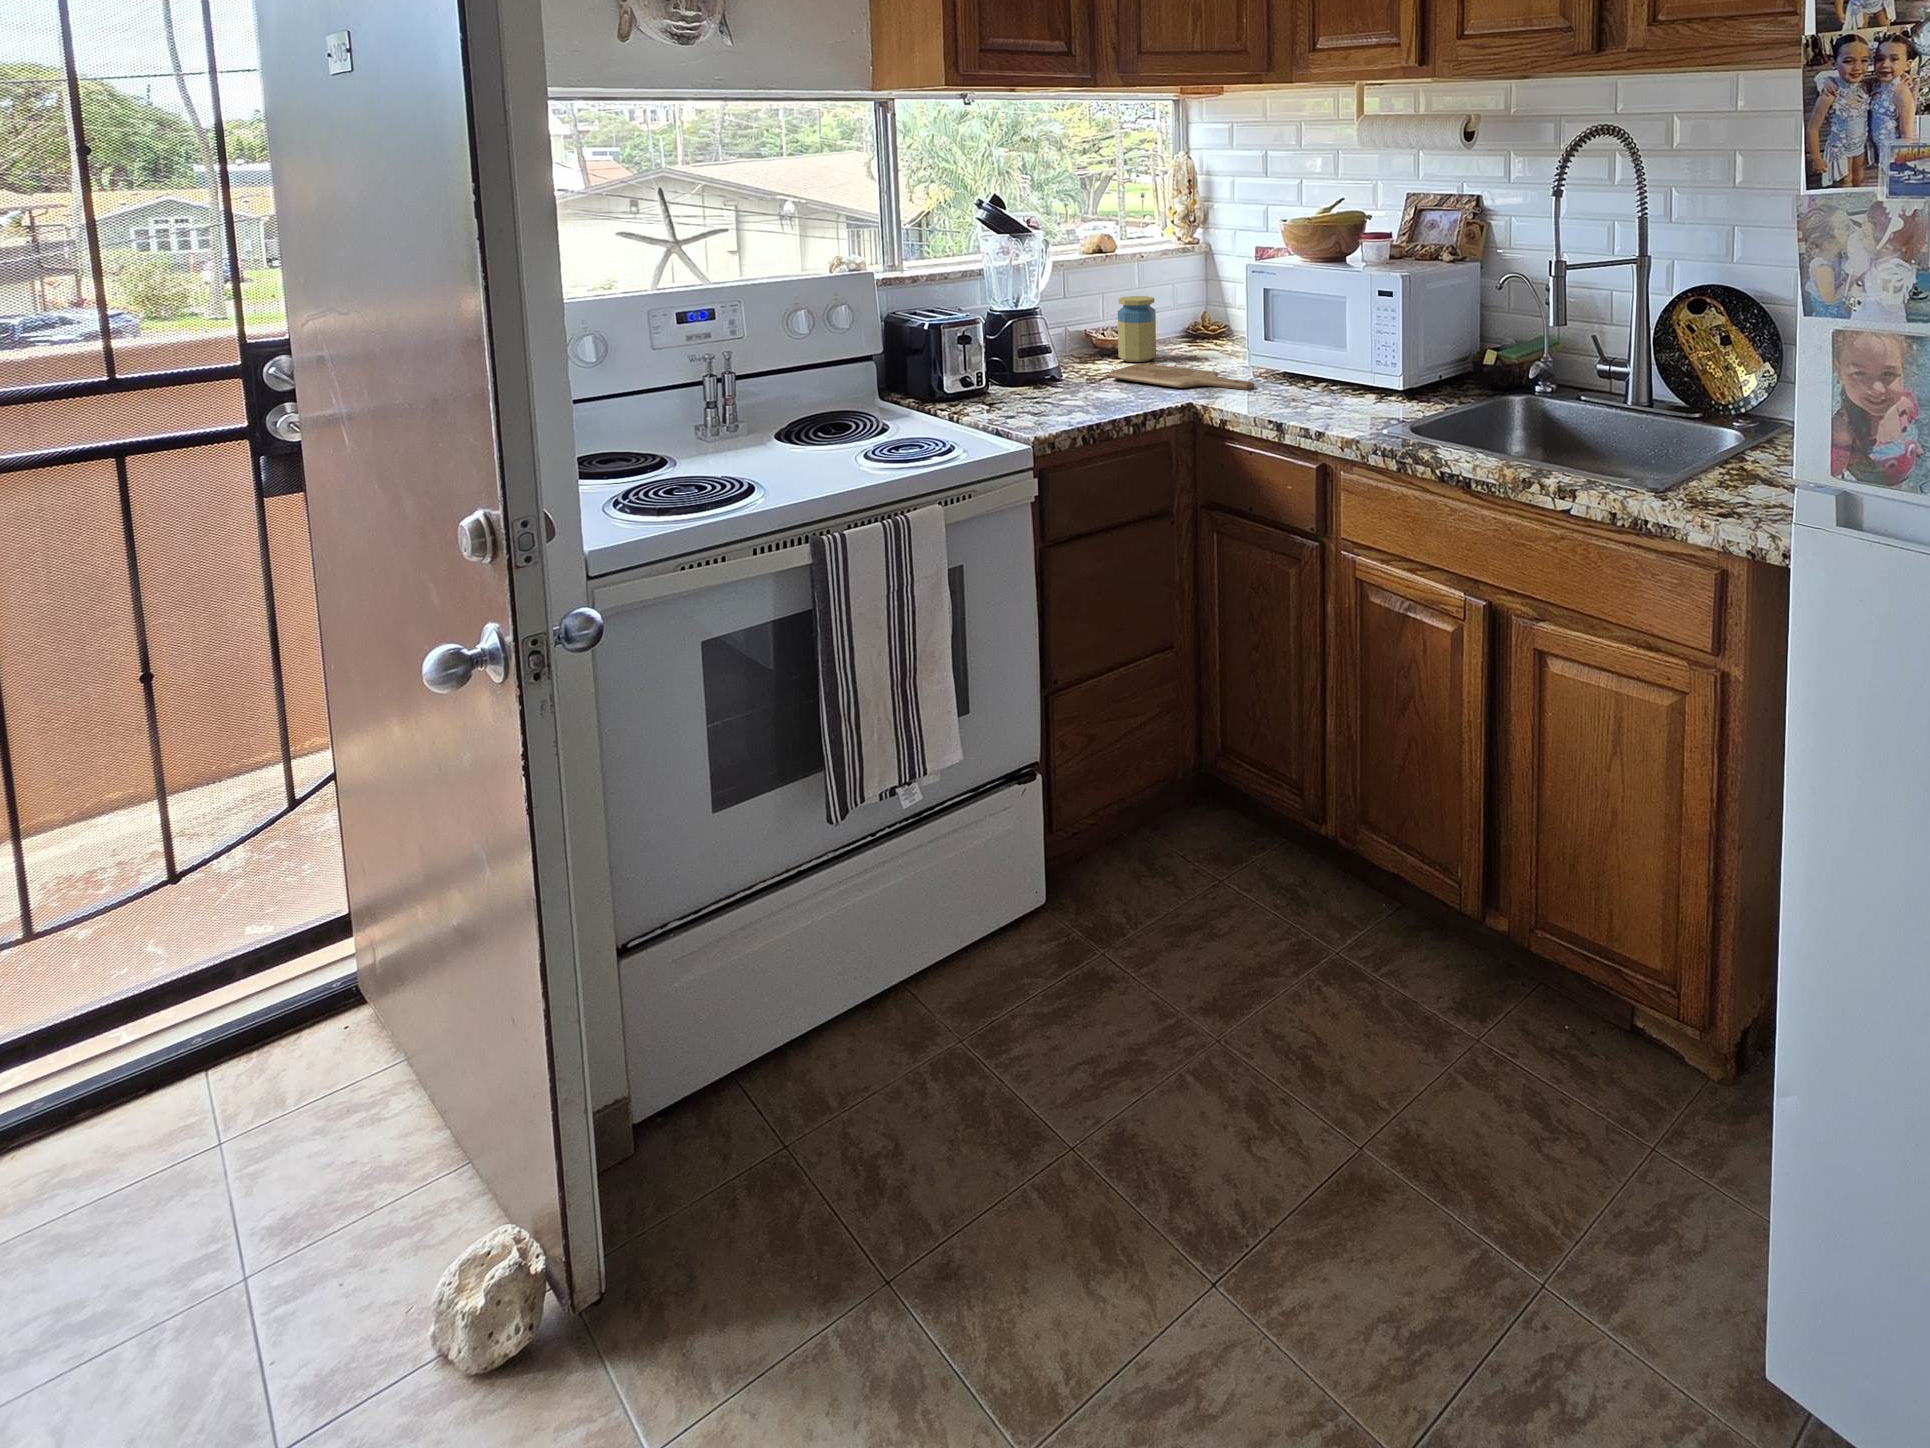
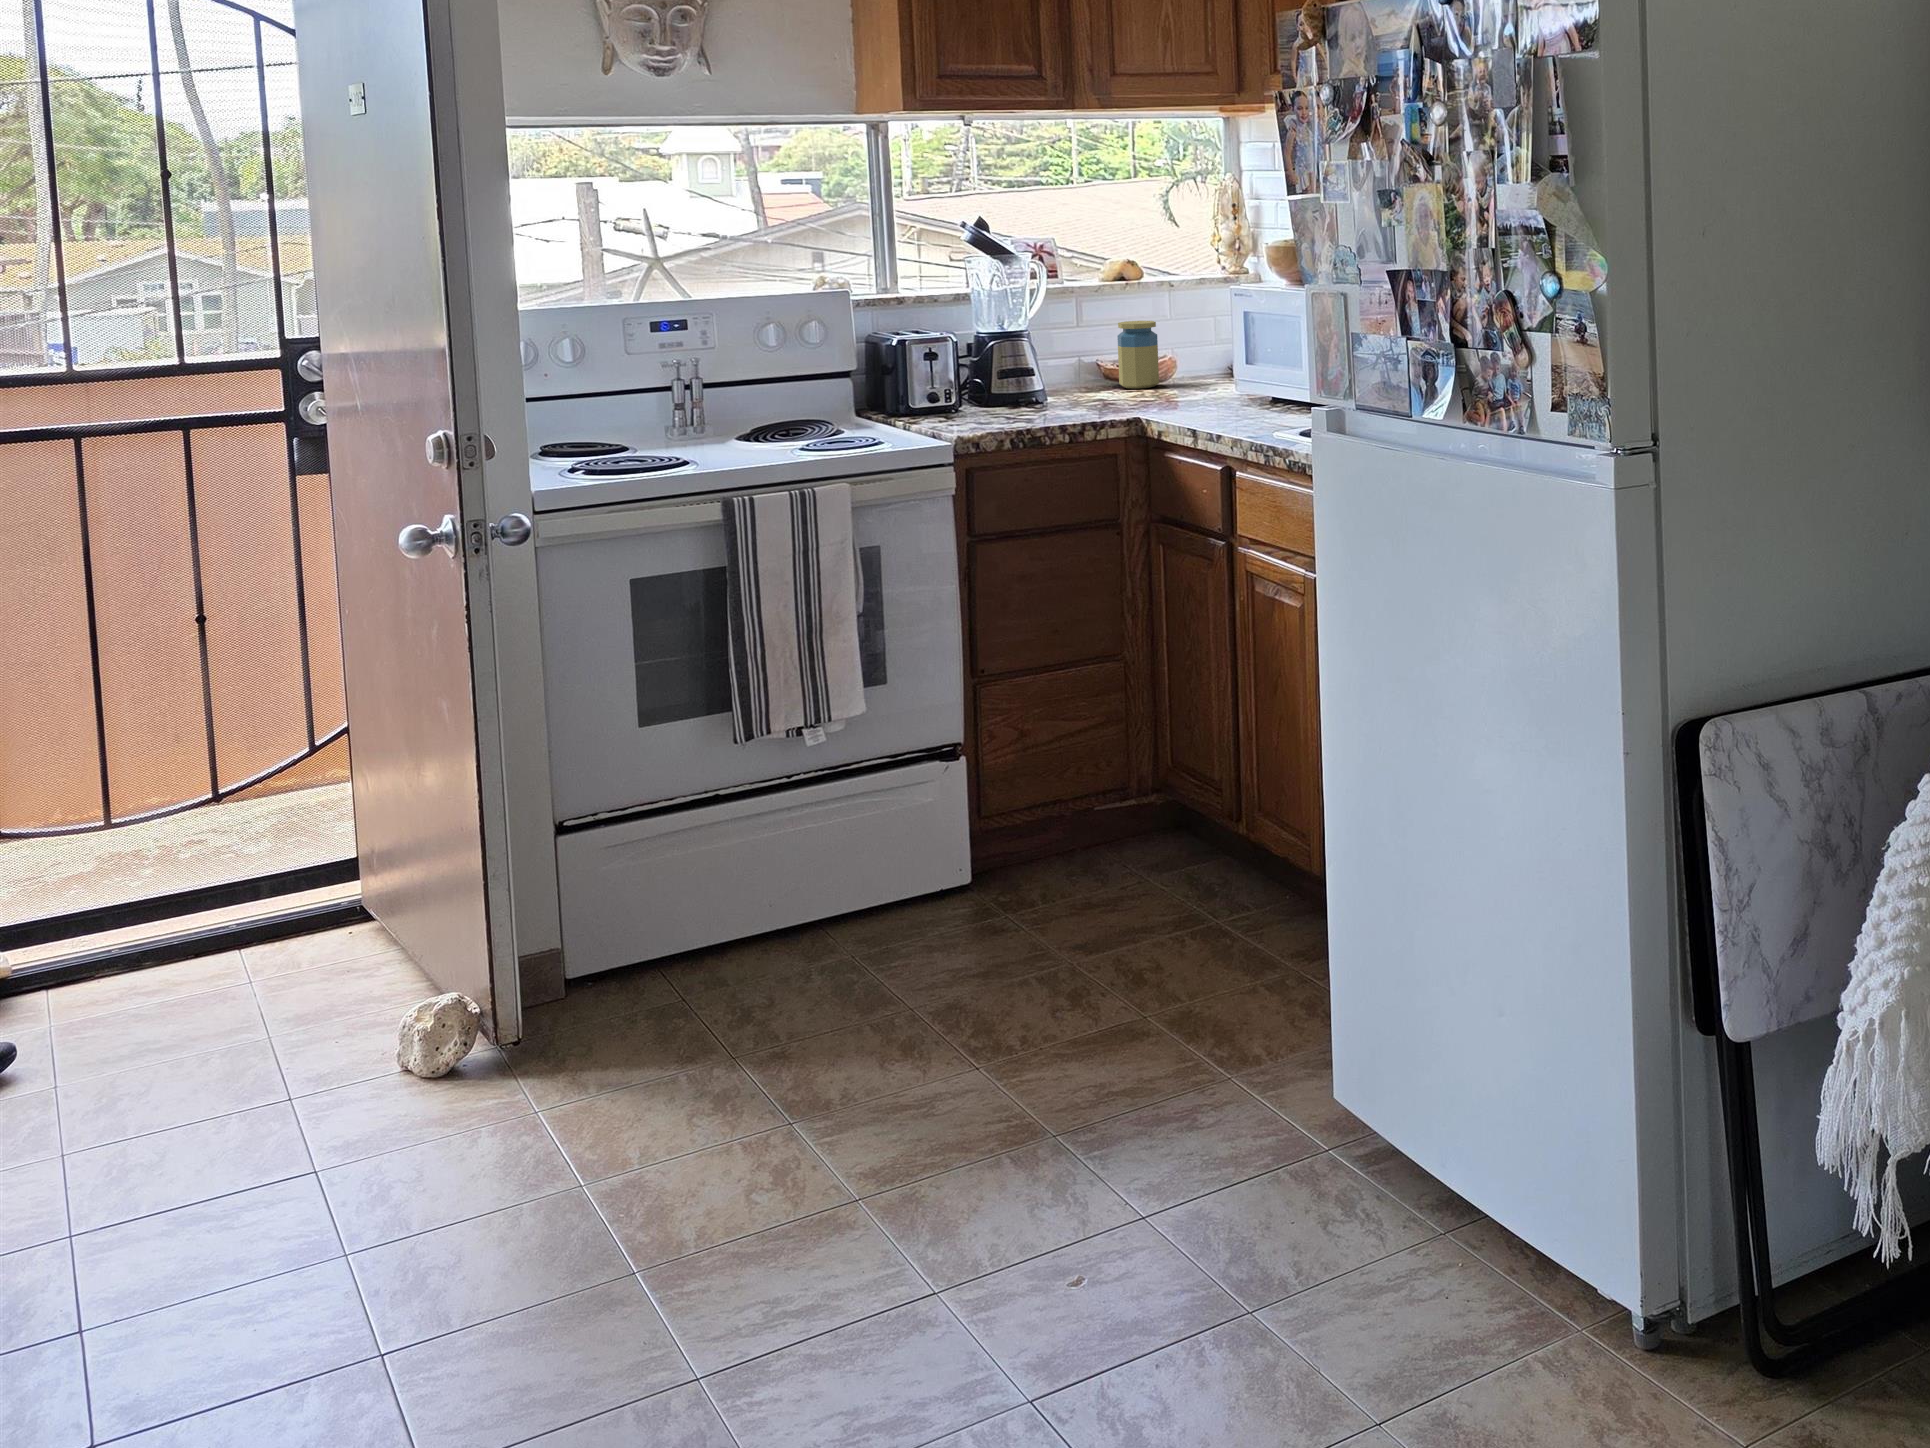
cutting board: present [1108,364,1255,390] -> none [1085,387,1213,407]

